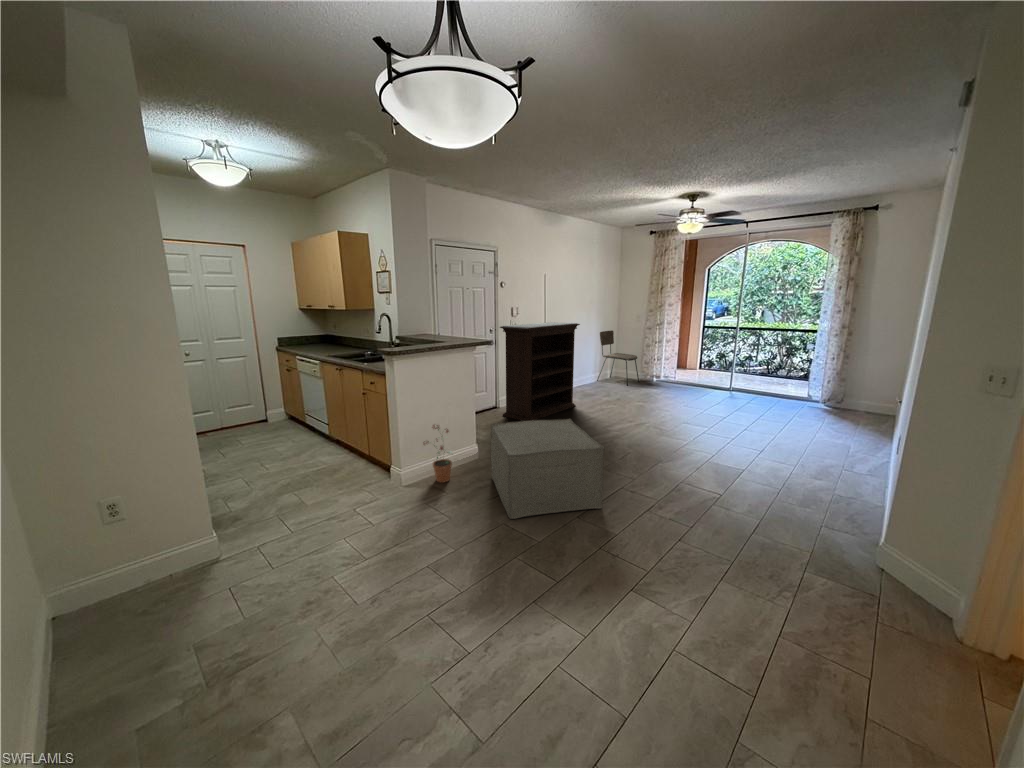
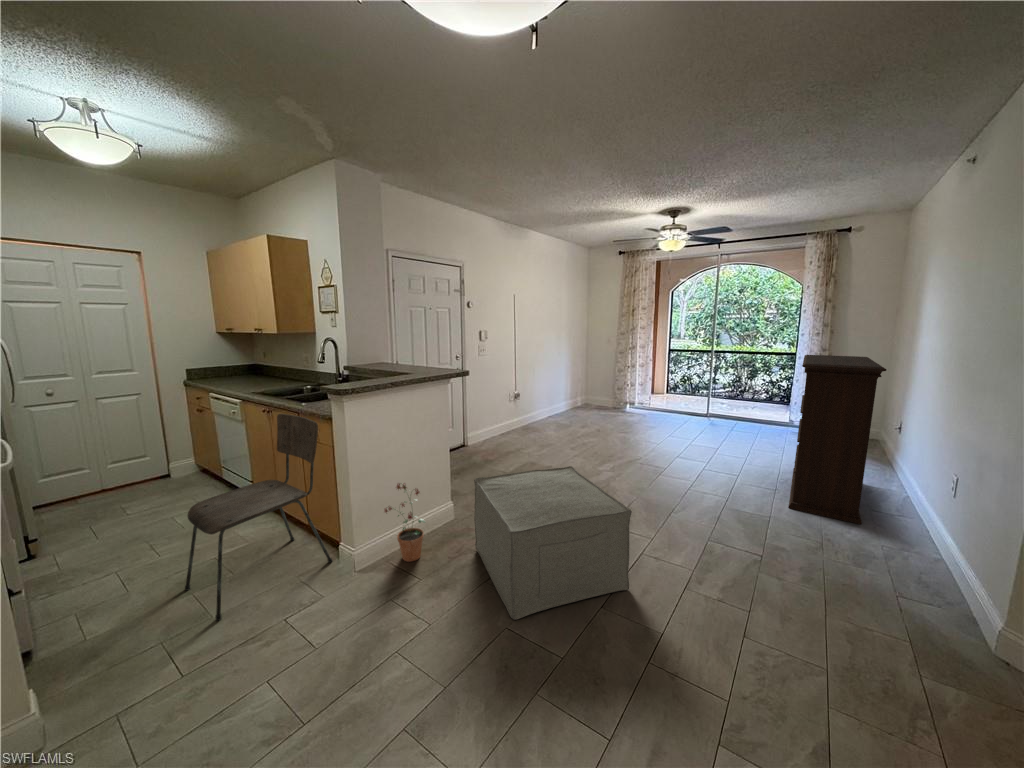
bookshelf: present [500,322,580,421] -> present [789,355,886,524]
dining chair: present [597,330,639,386] -> present [185,414,332,621]

